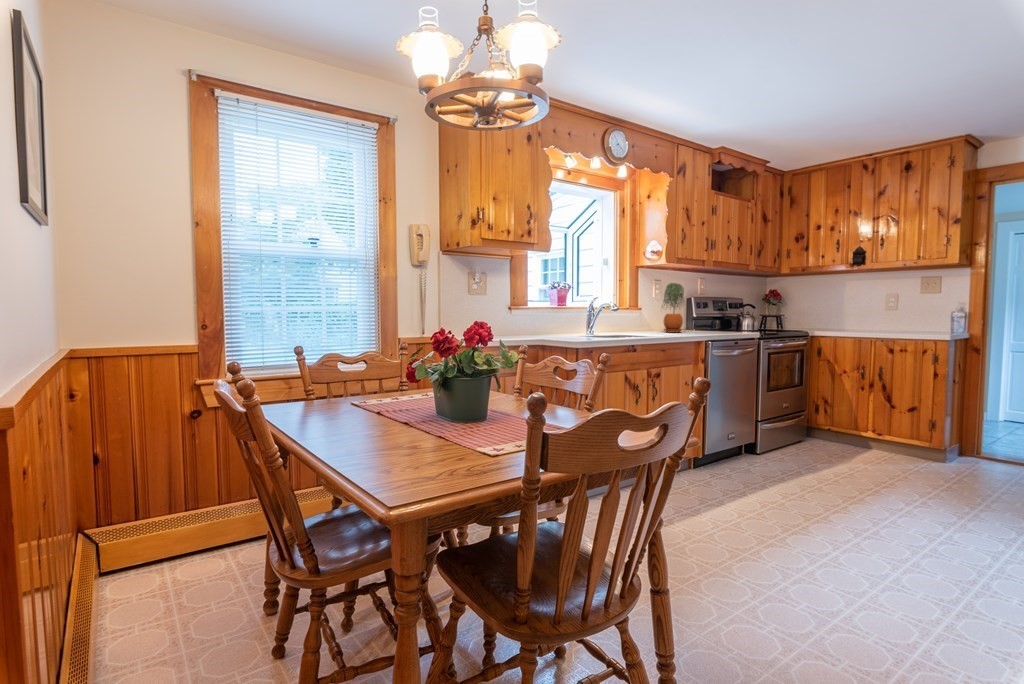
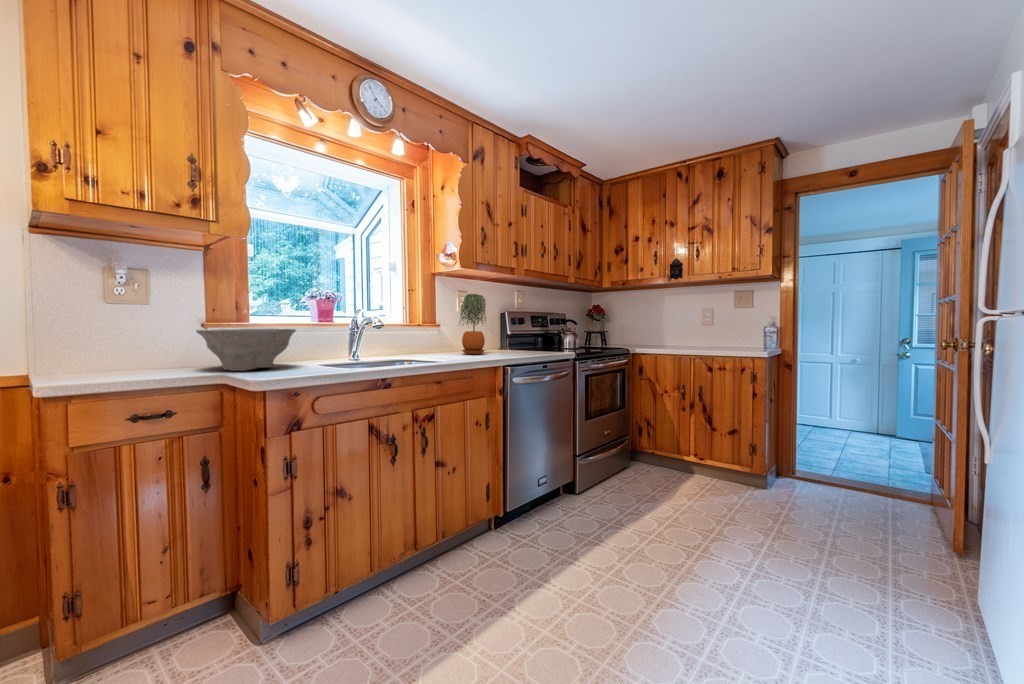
bowl: none [518,310,575,337] -> present [196,329,296,371]

